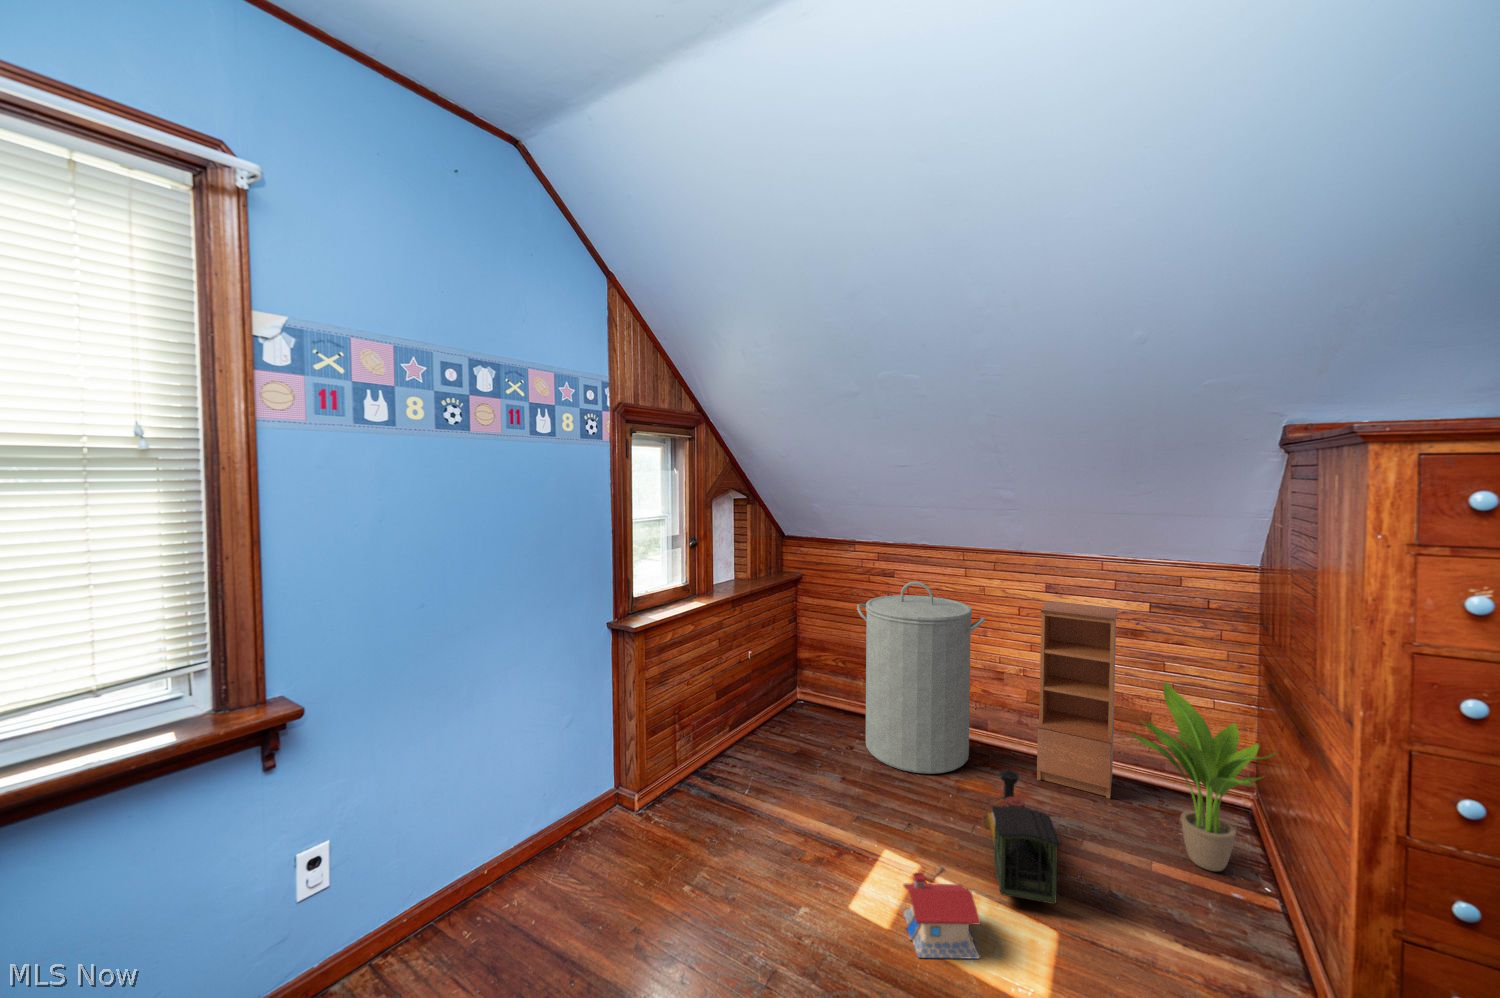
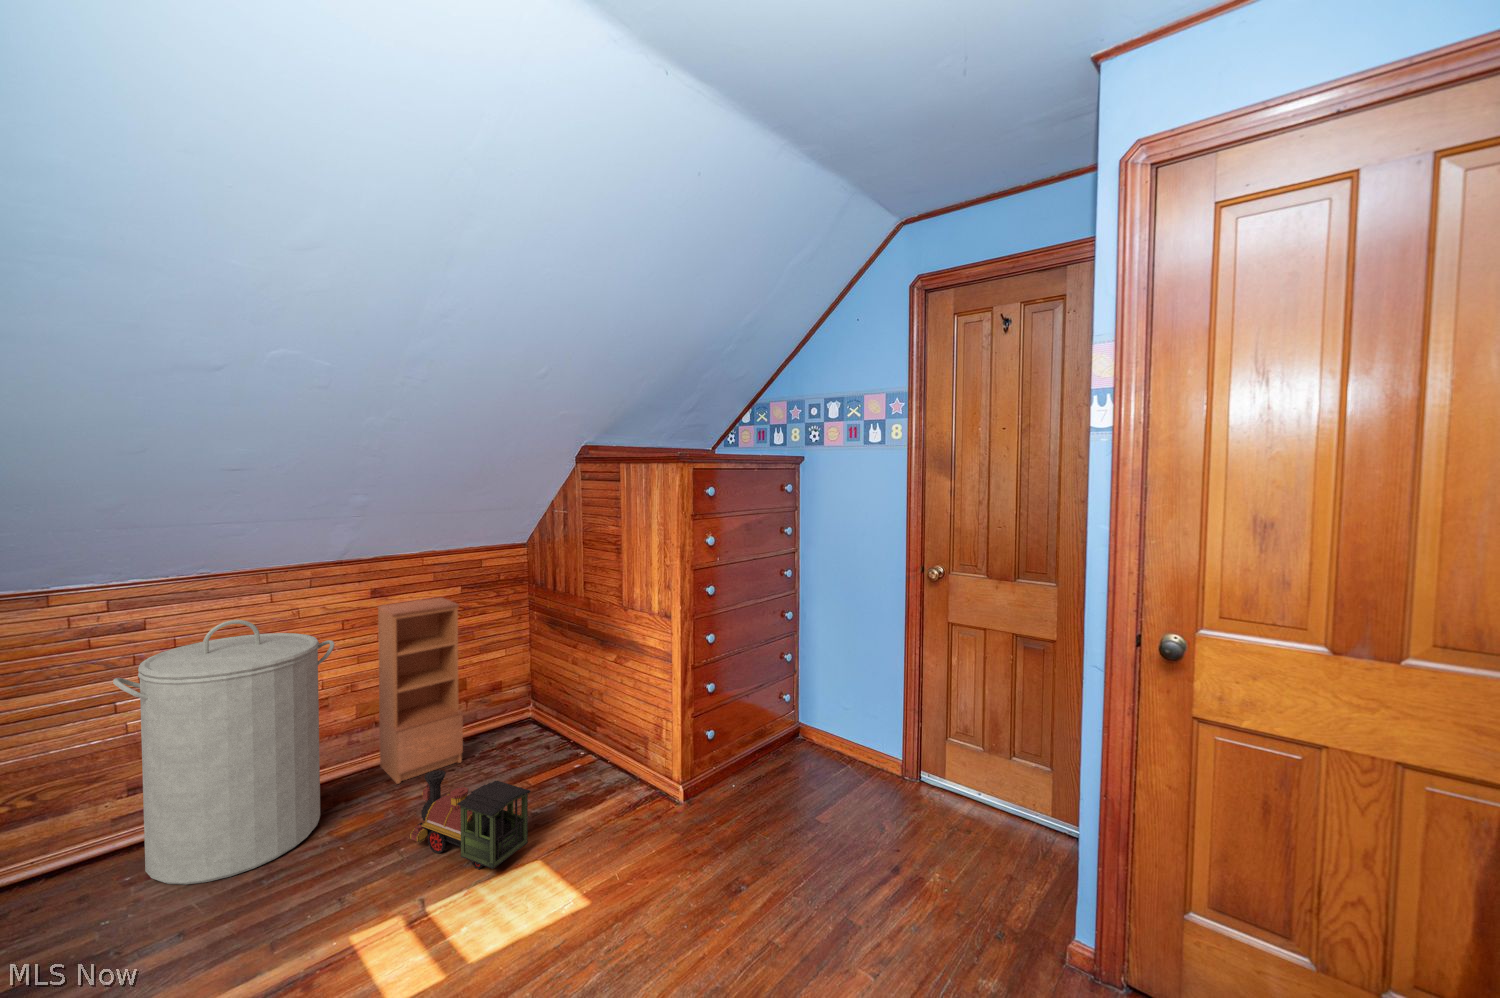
potted plant: present [1129,682,1276,871] -> none [498,643,593,765]
toy house: present [903,873,981,959] -> none [437,874,524,964]

